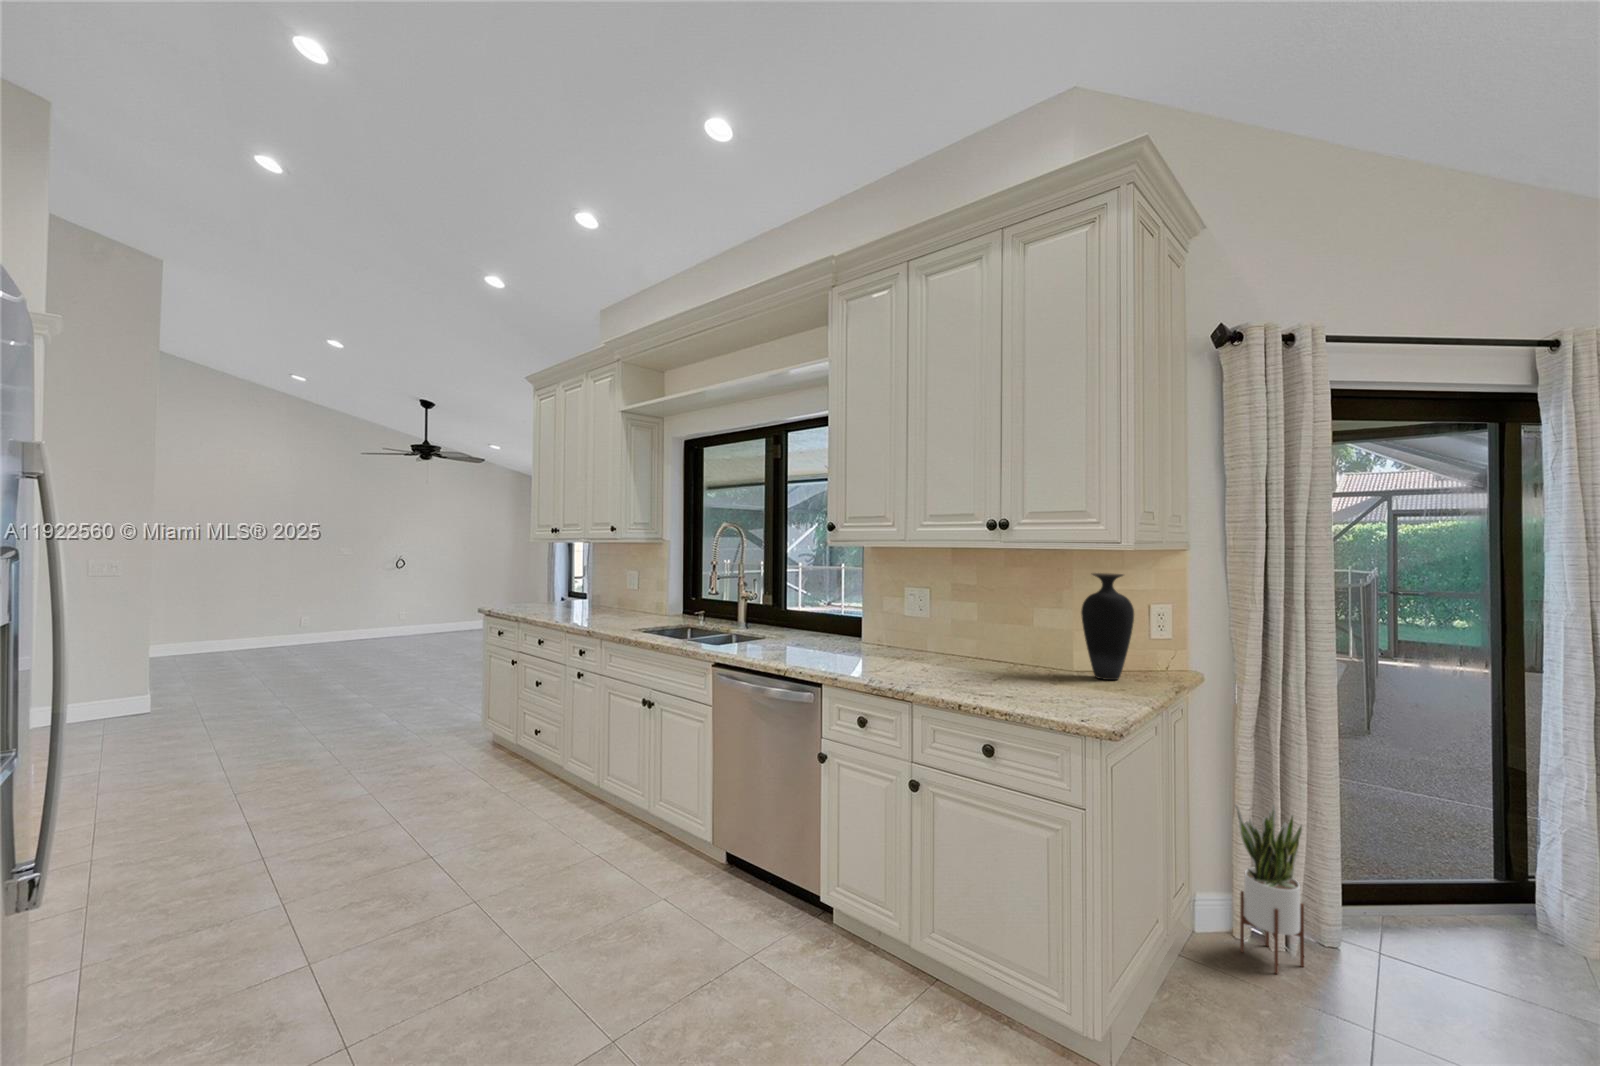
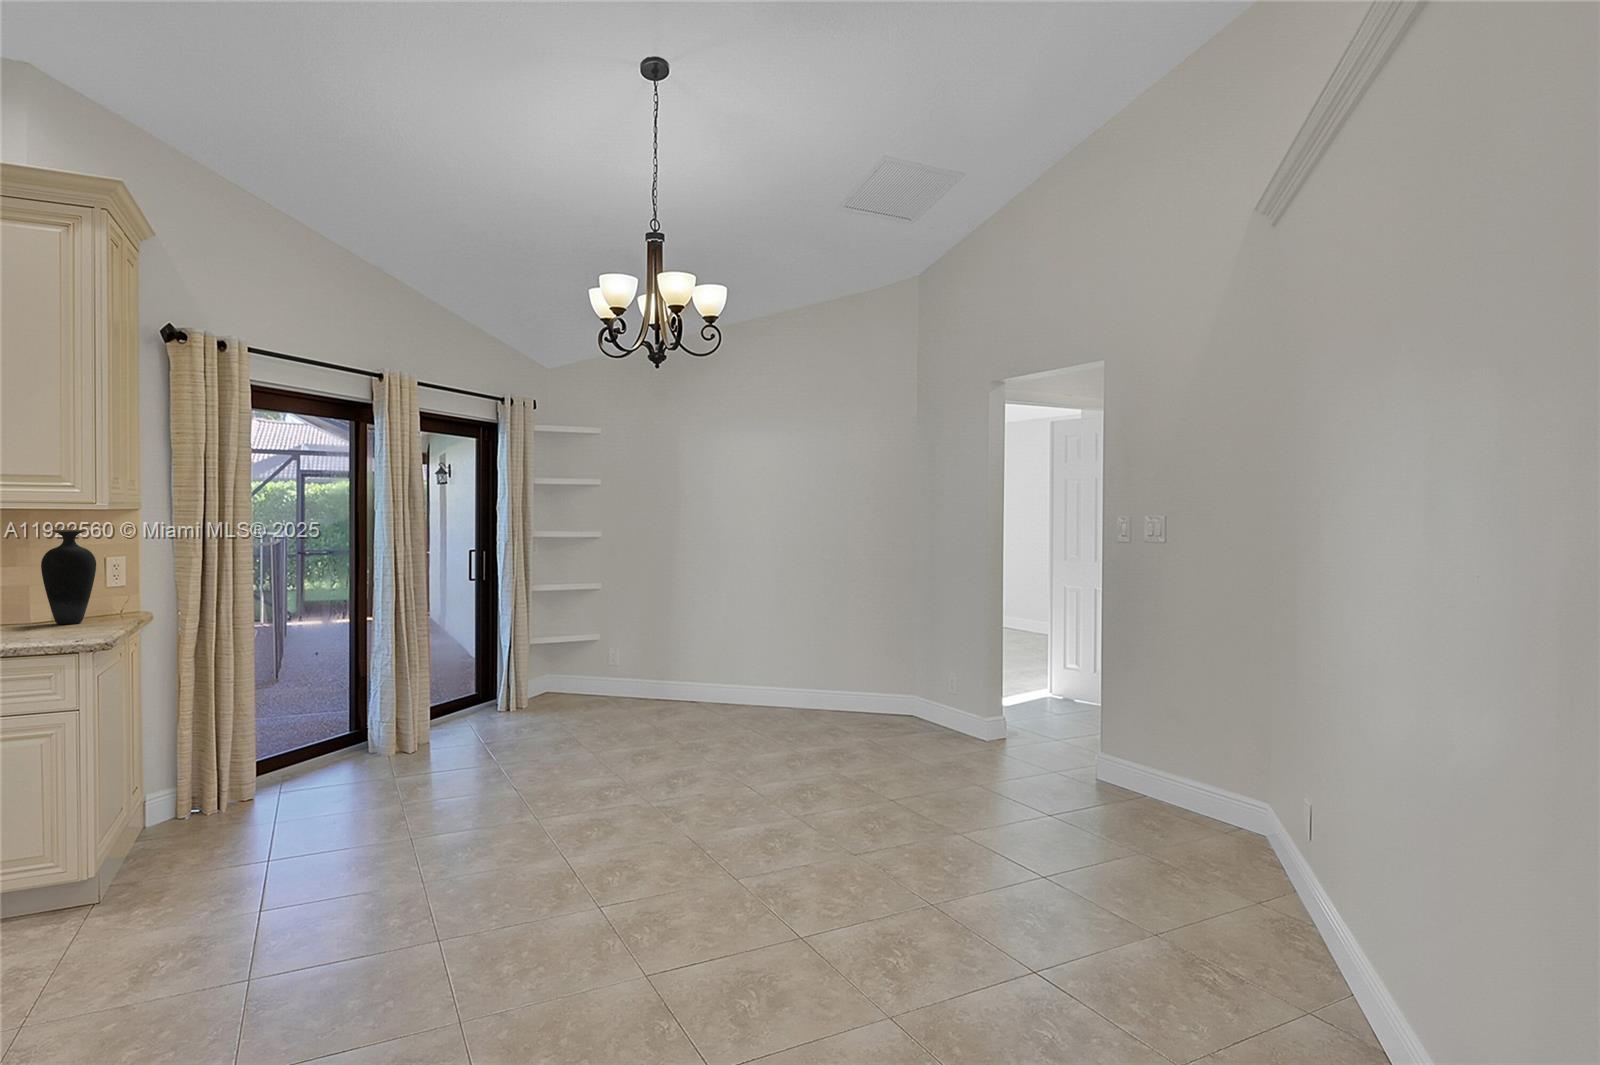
potted plant: present [1235,805,1304,974] -> none [182,702,232,823]

